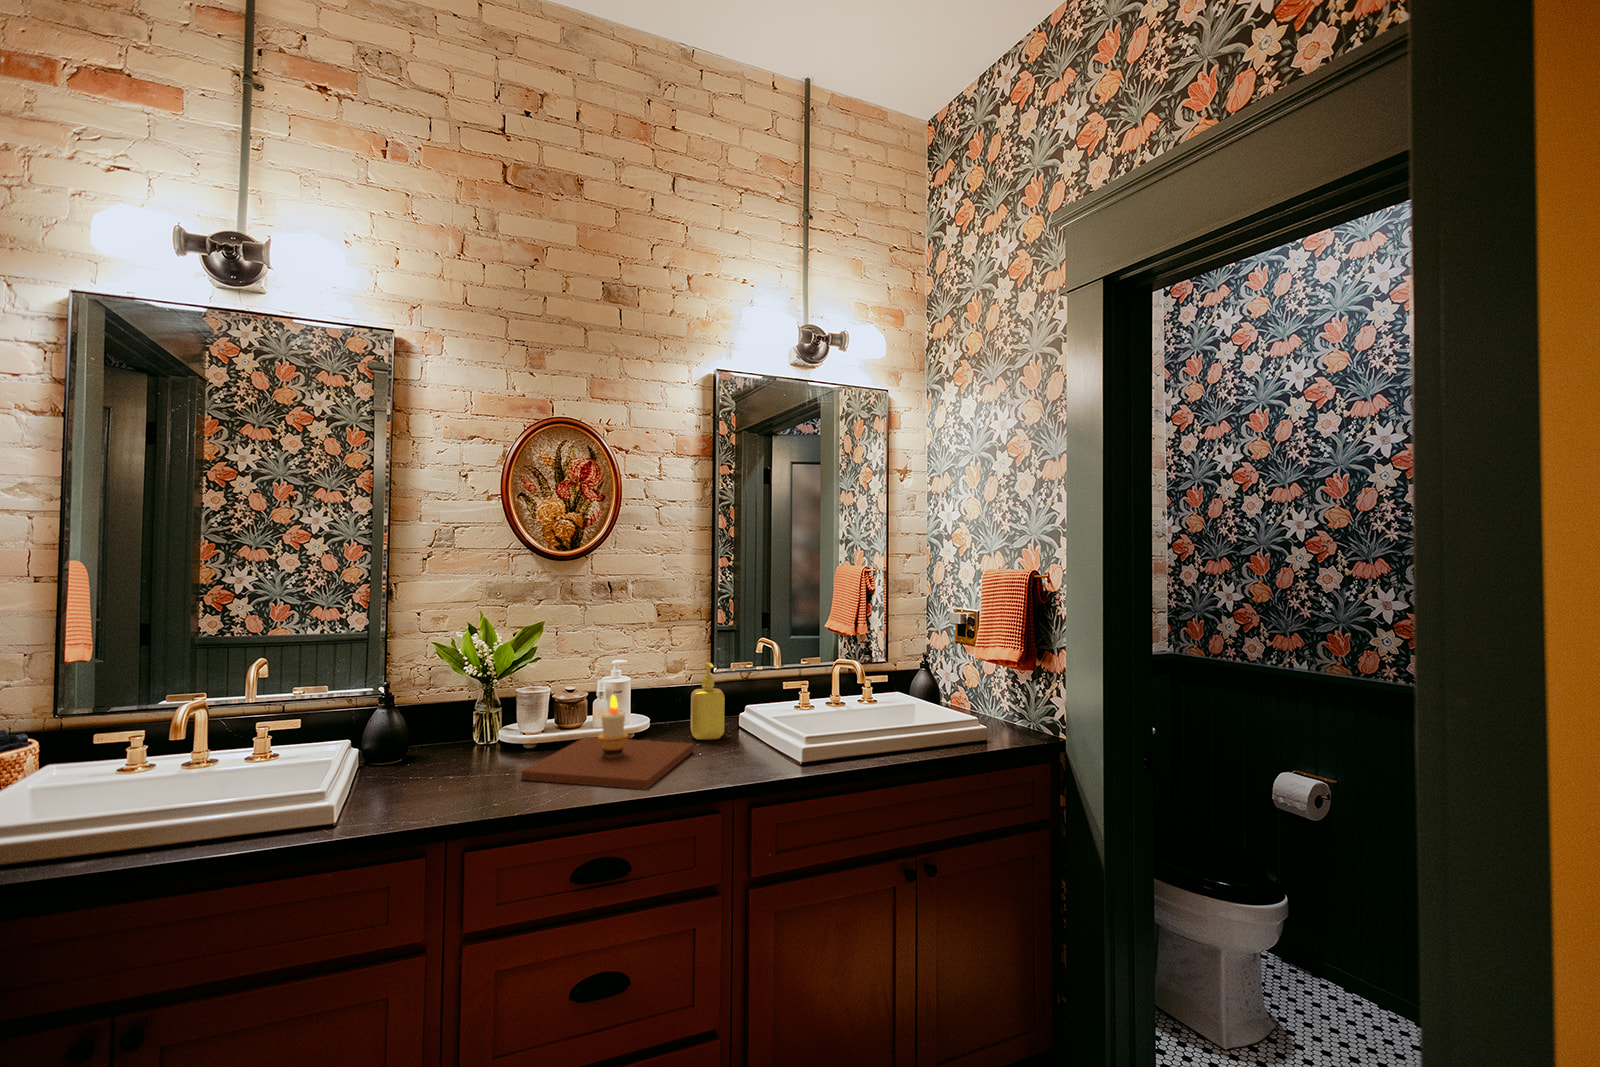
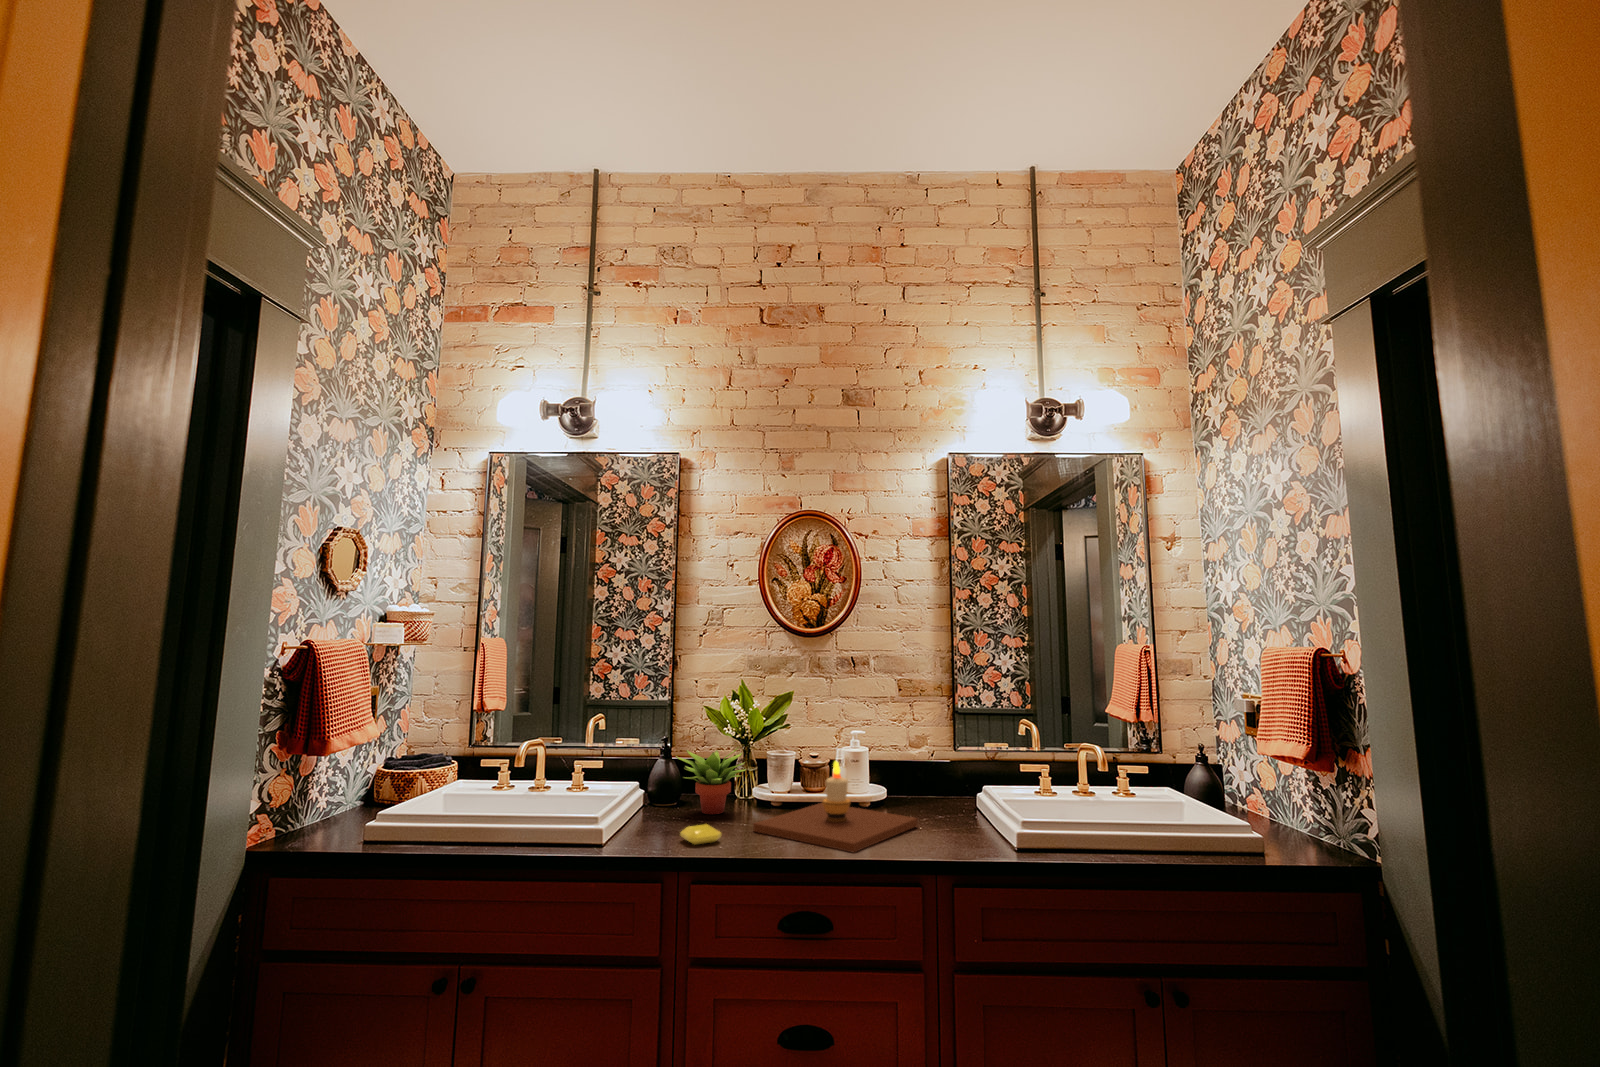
soap dispenser: present [691,662,725,740] -> none [922,738,956,818]
succulent plant: none [409,686,498,765] -> present [676,747,747,814]
soap bar: none [437,780,490,806] -> present [680,824,722,844]

